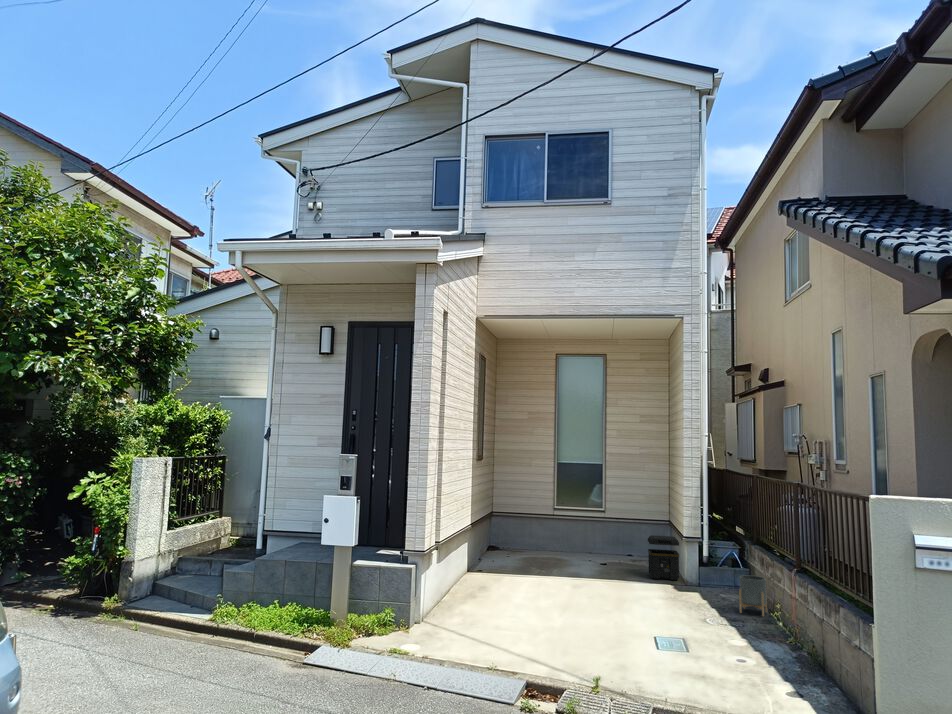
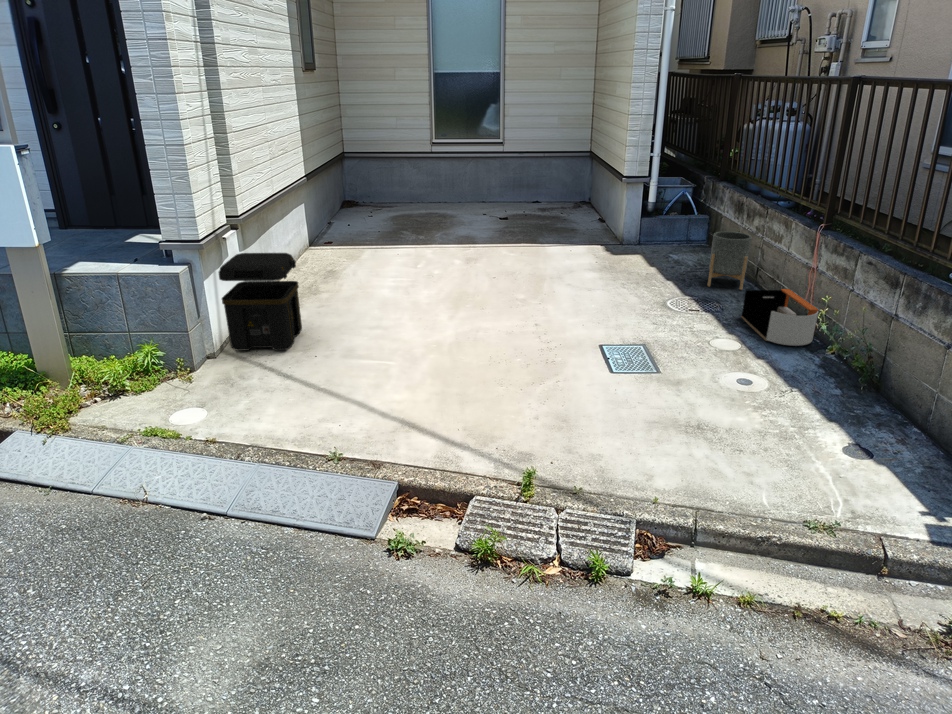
toolbox: present [648,535,679,580] -> present [219,253,302,351]
storage bin: none [756,611,799,647] -> present [742,289,818,346]

